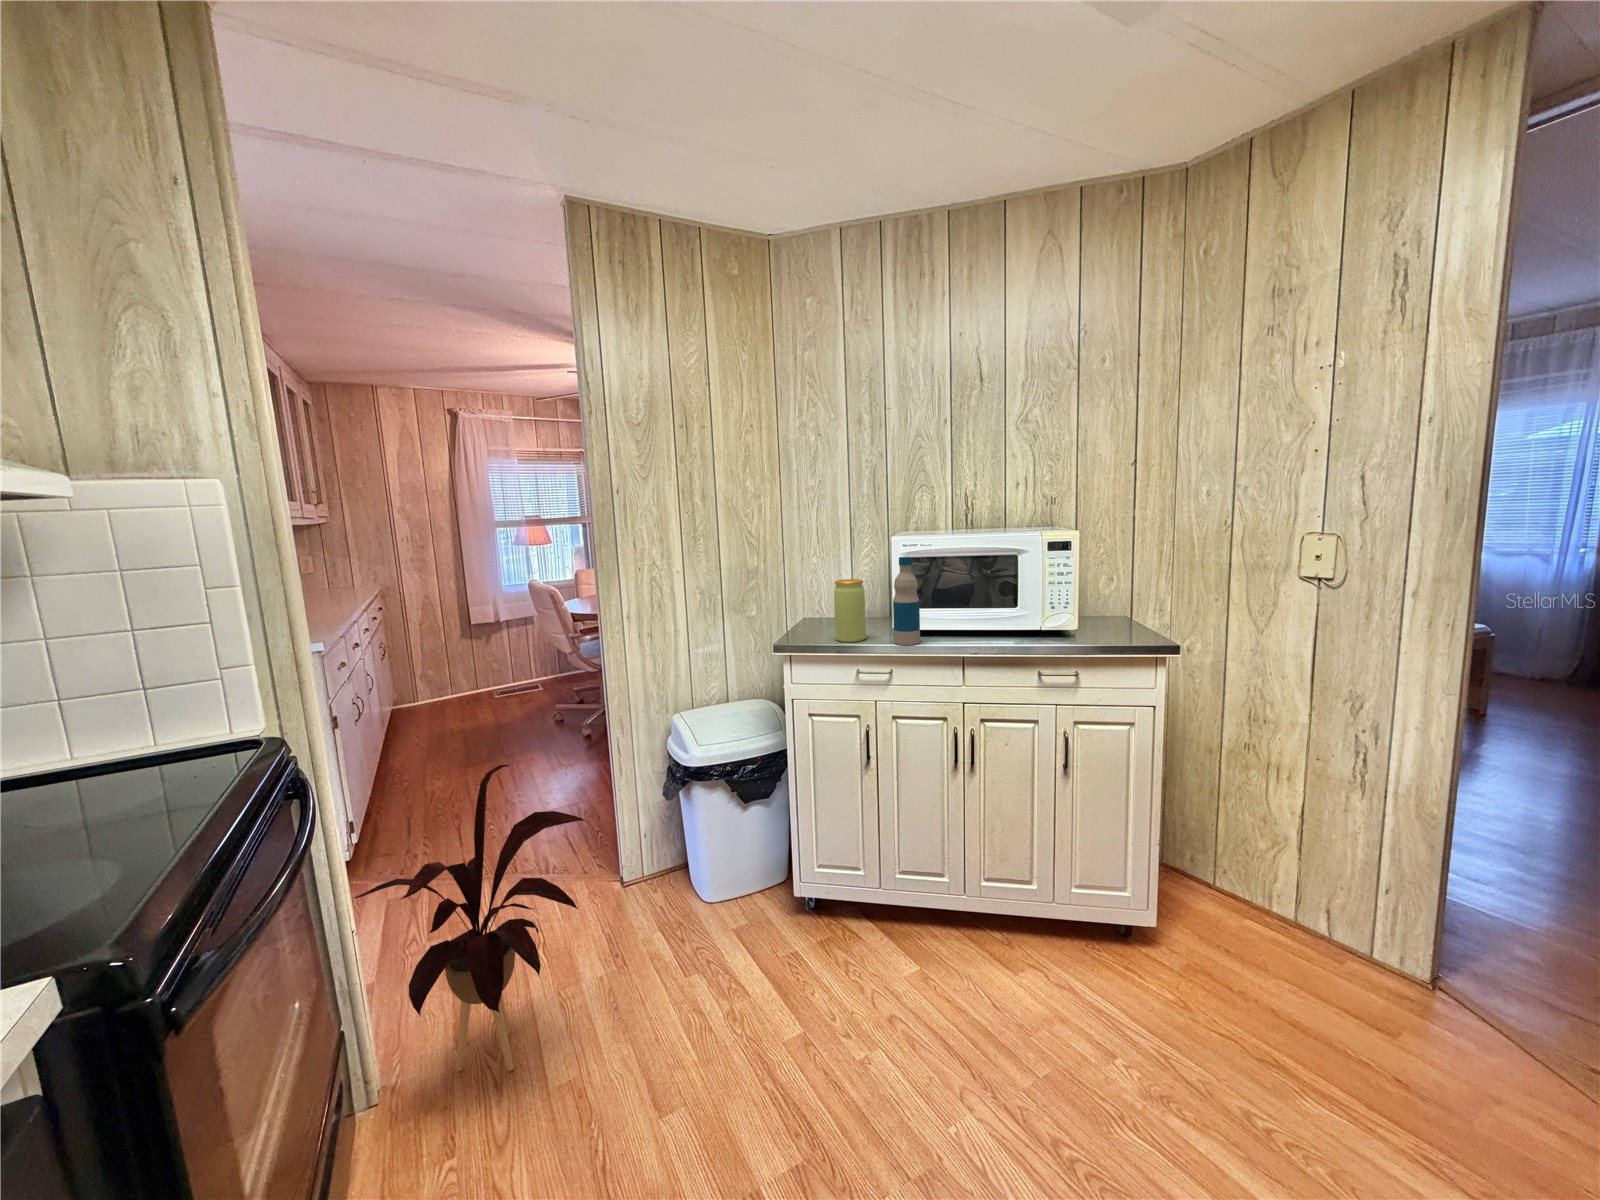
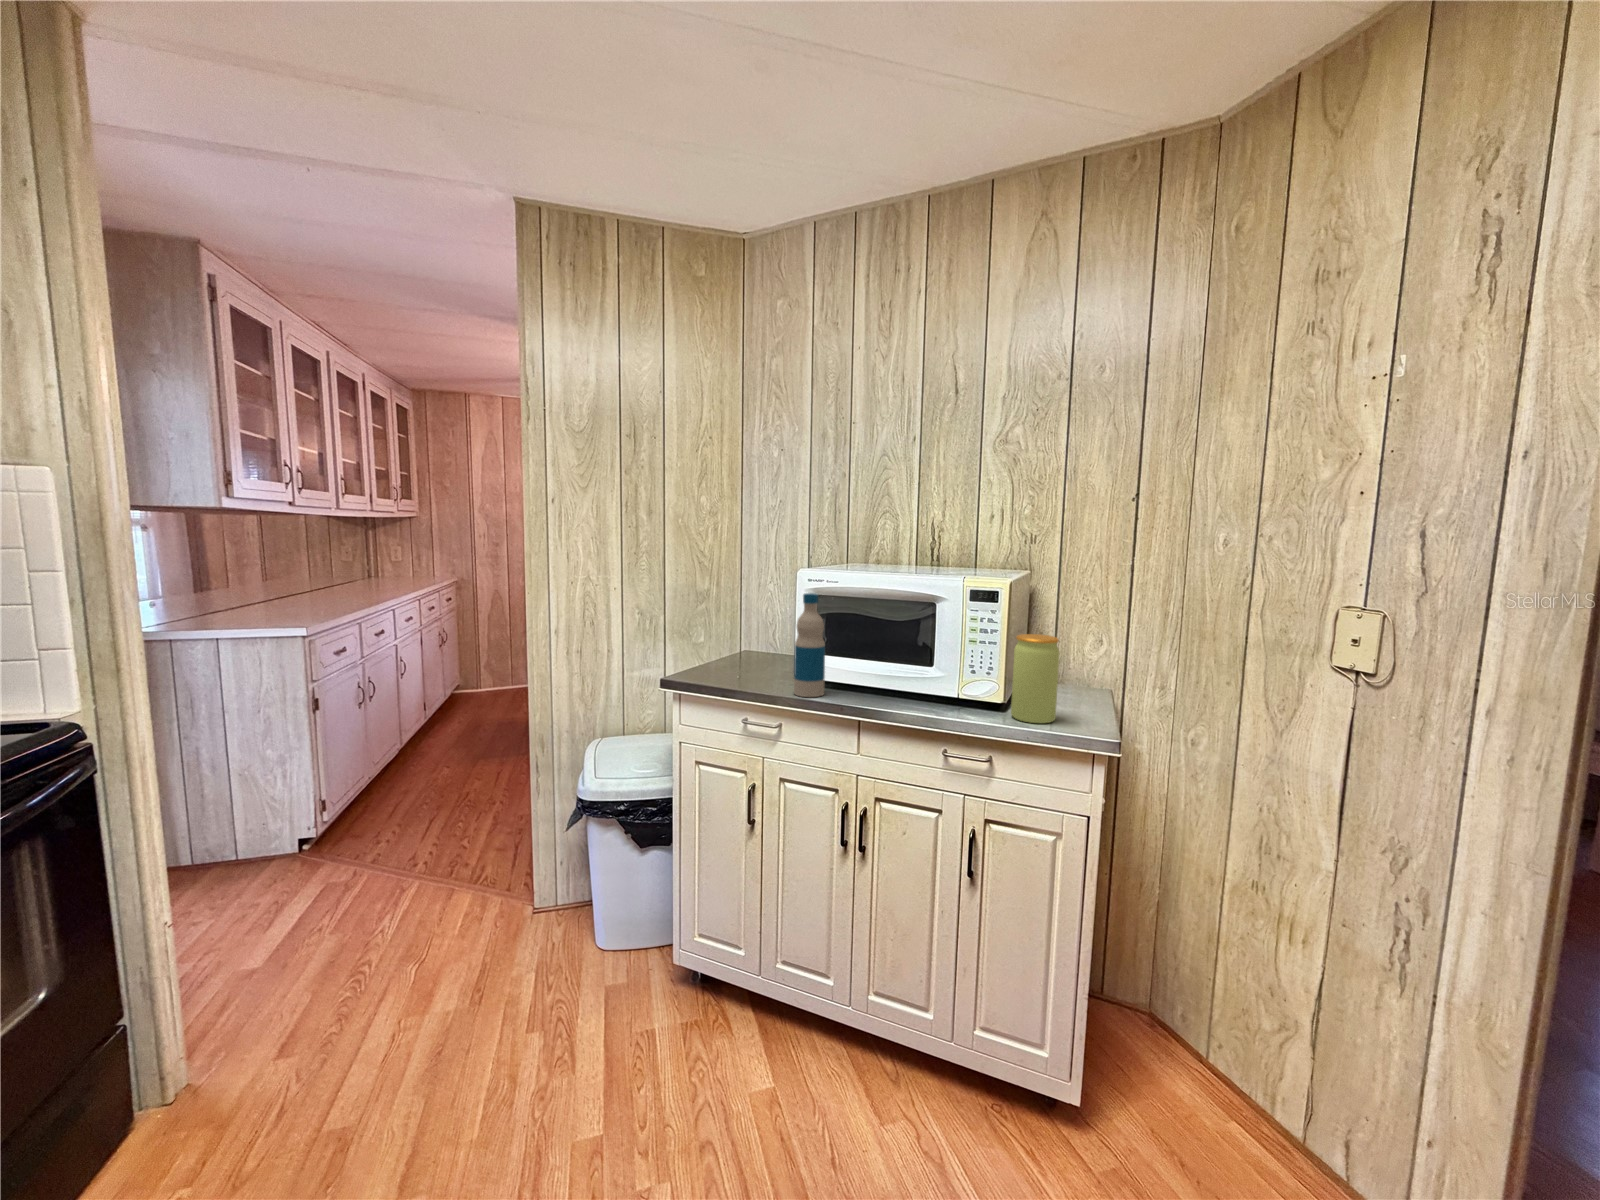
jar: present [834,579,866,642] -> present [1011,634,1059,723]
house plant: present [354,765,585,1071] -> none [158,775,423,1098]

